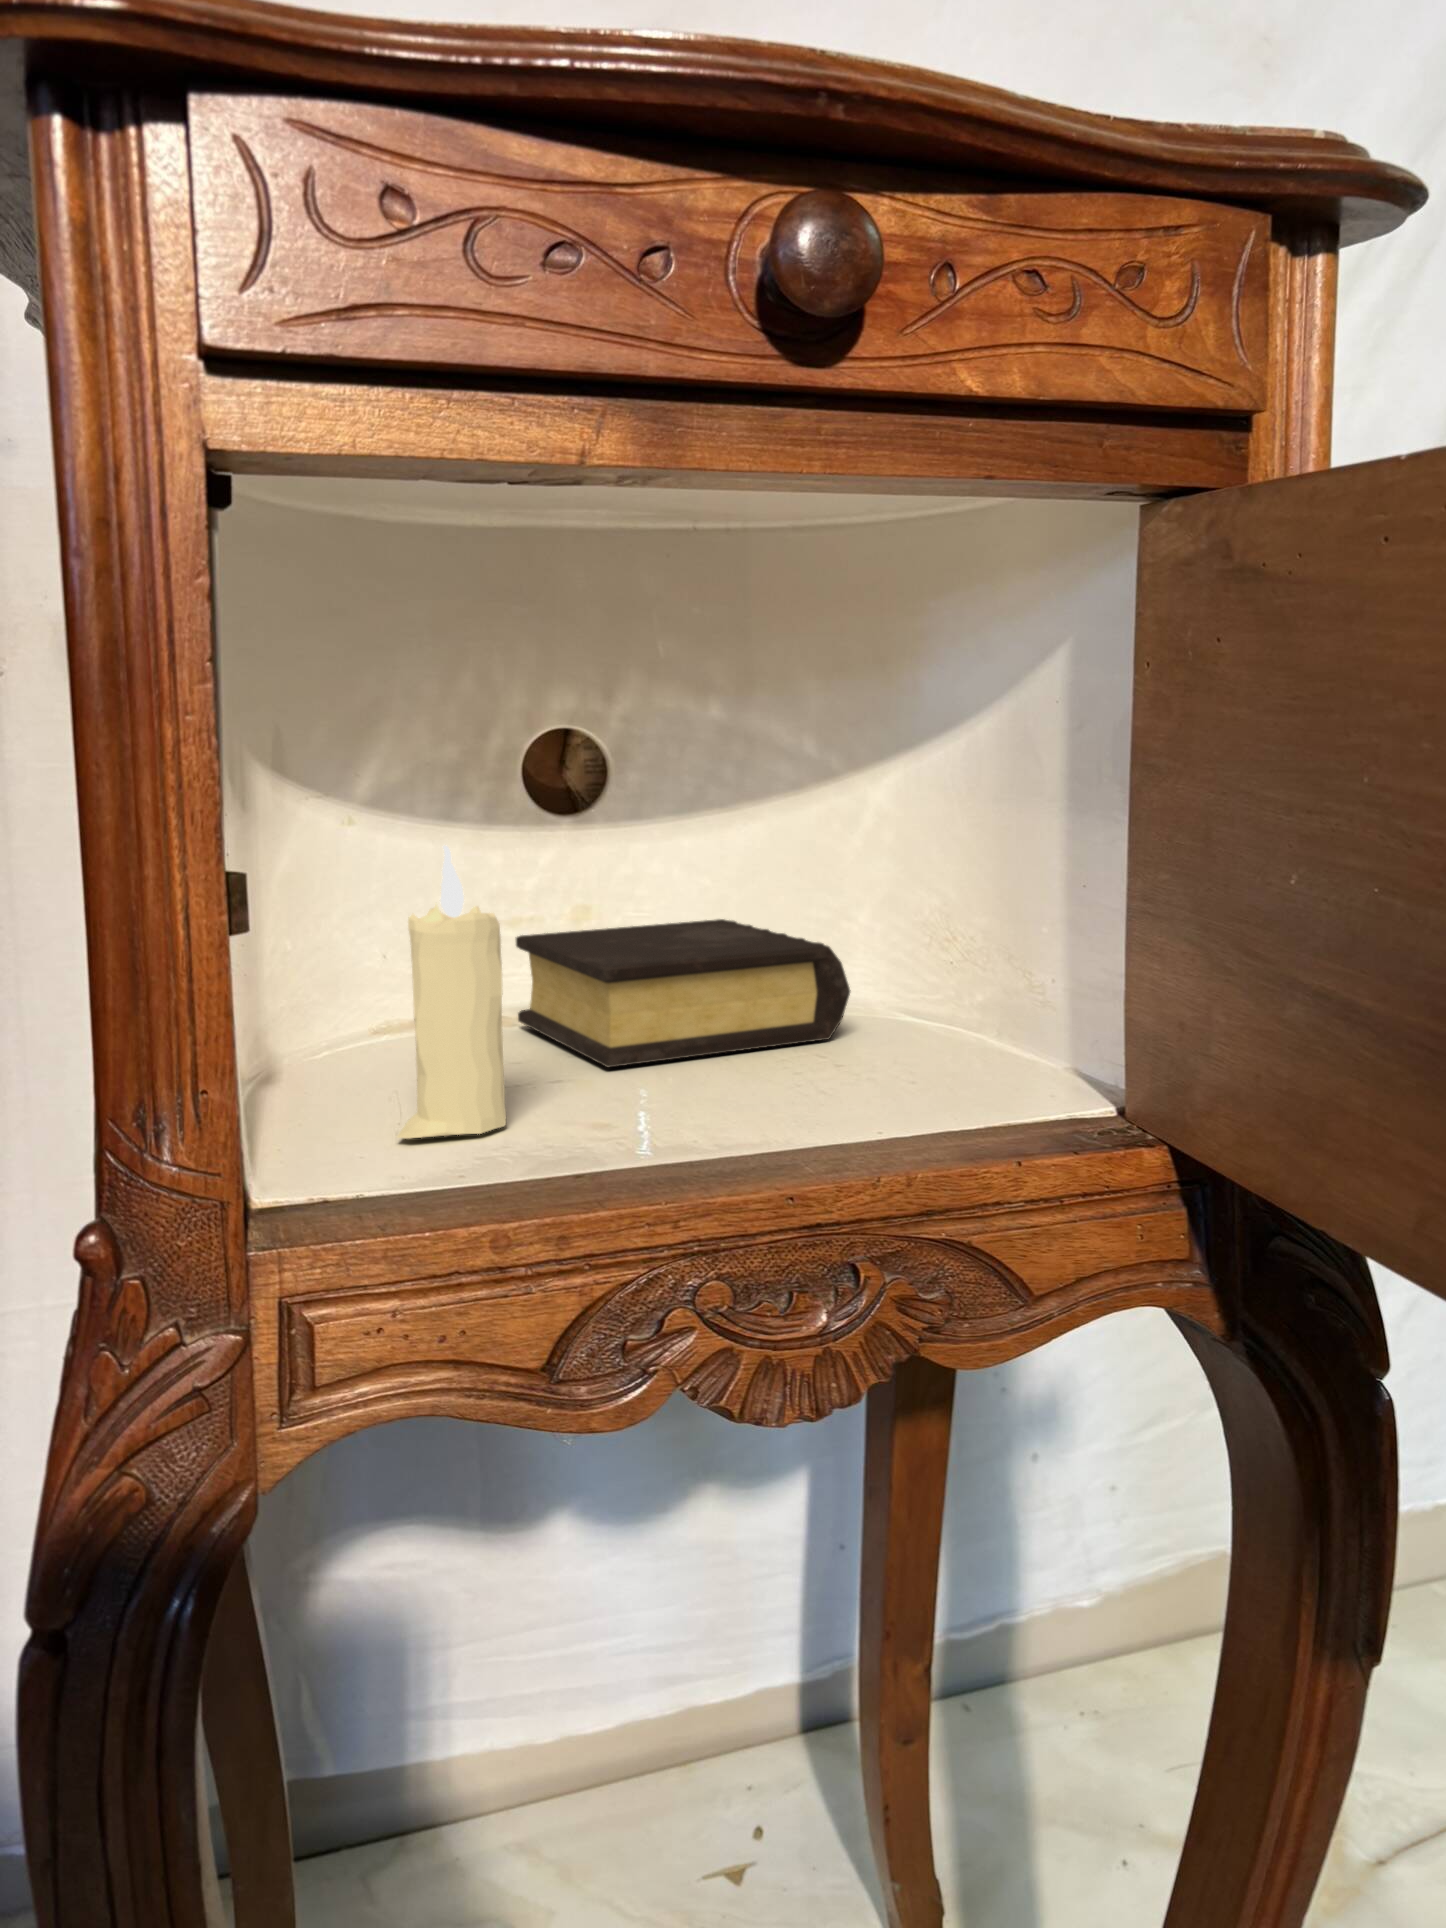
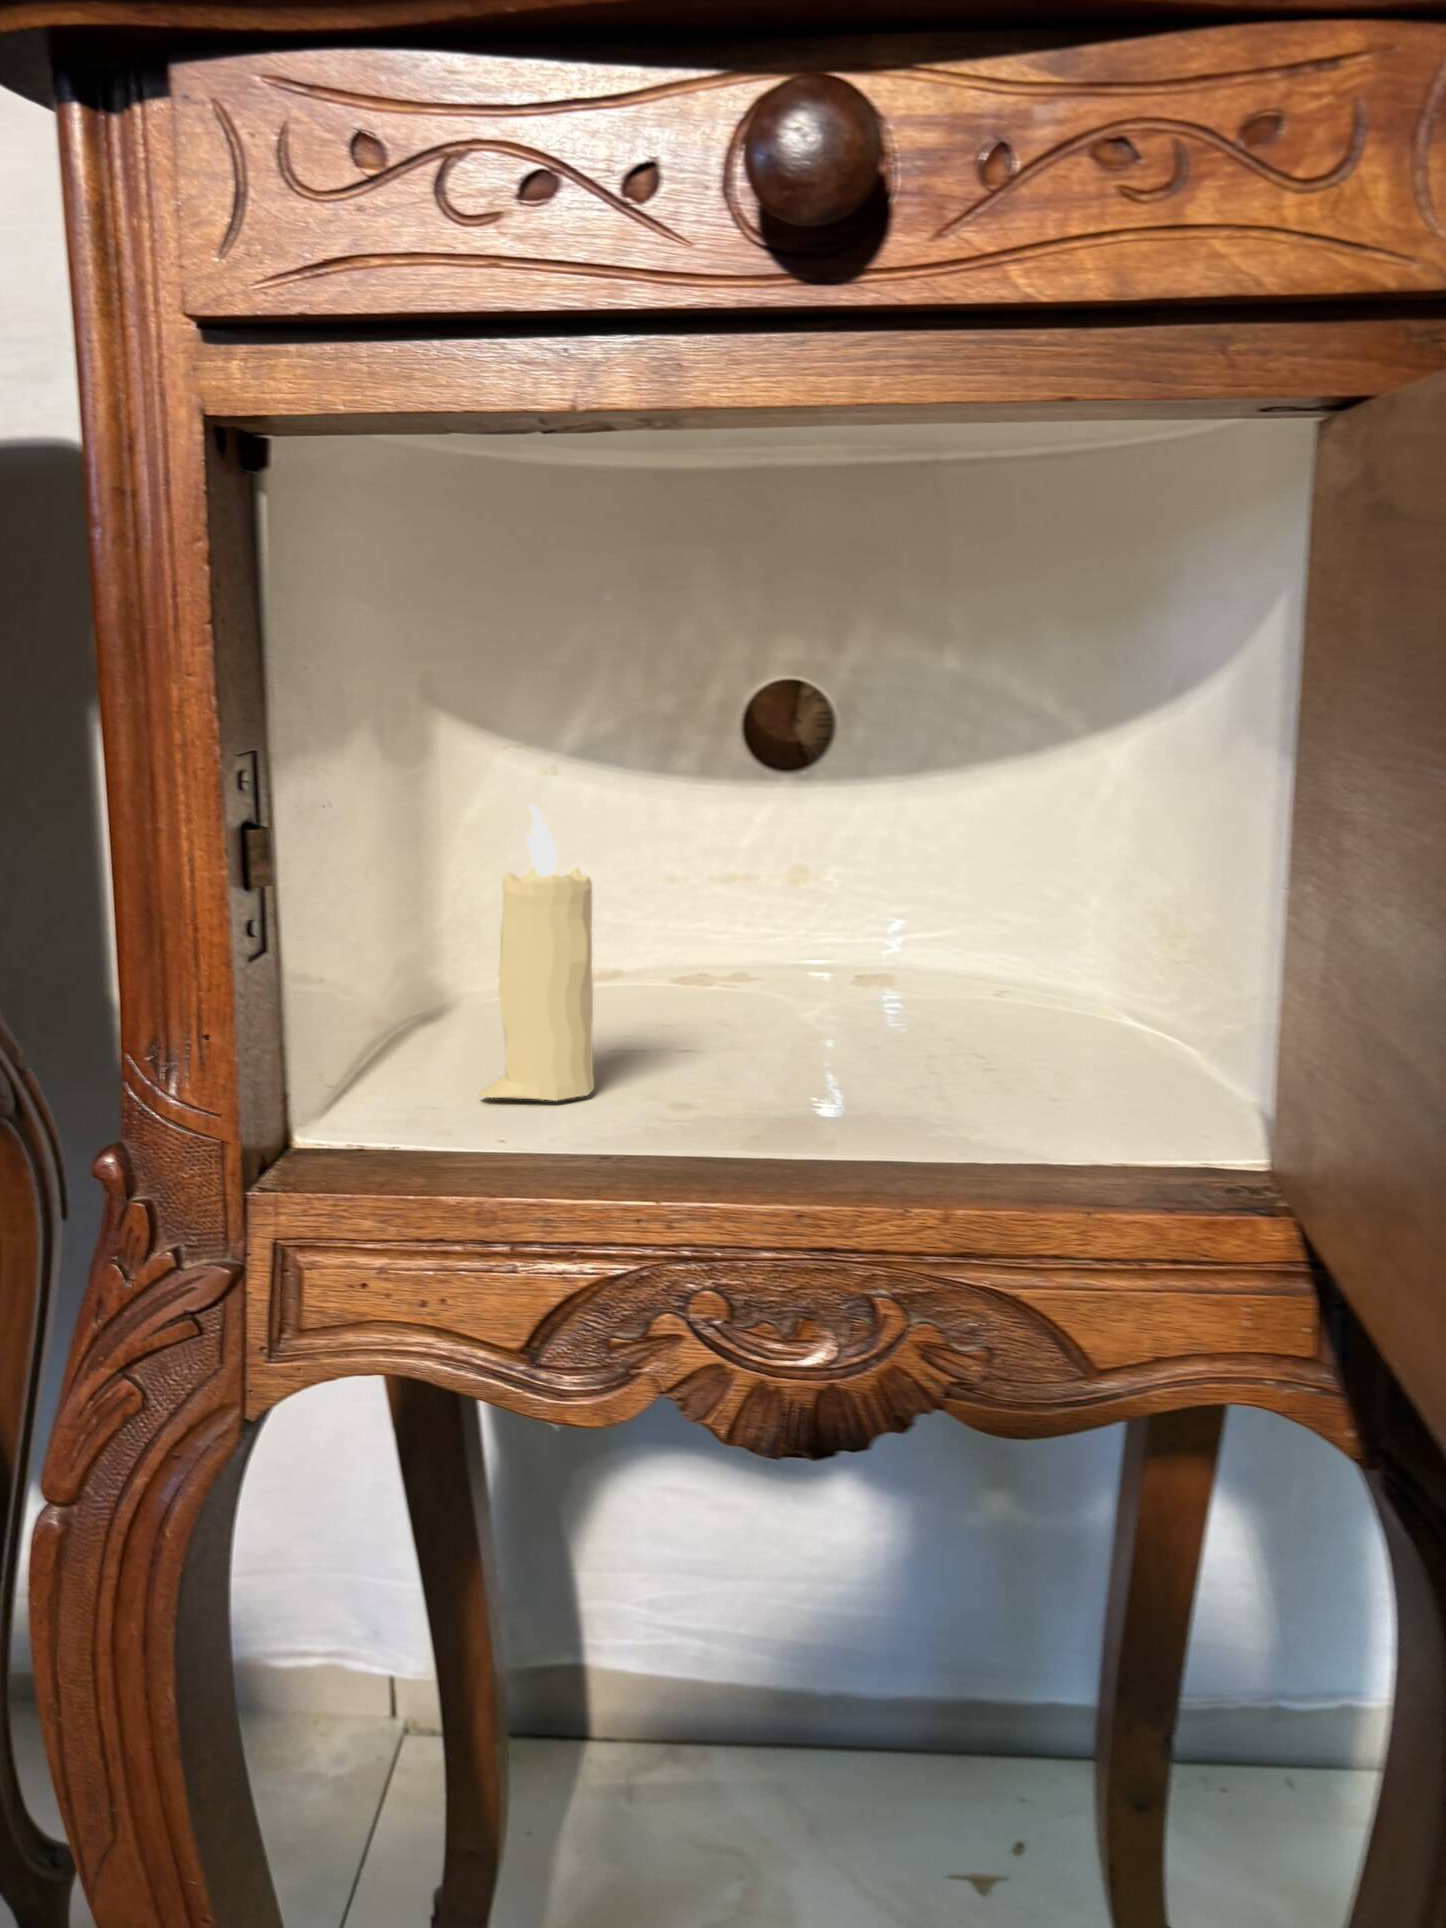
book: present [516,919,851,1067] -> none [717,892,1048,1044]

